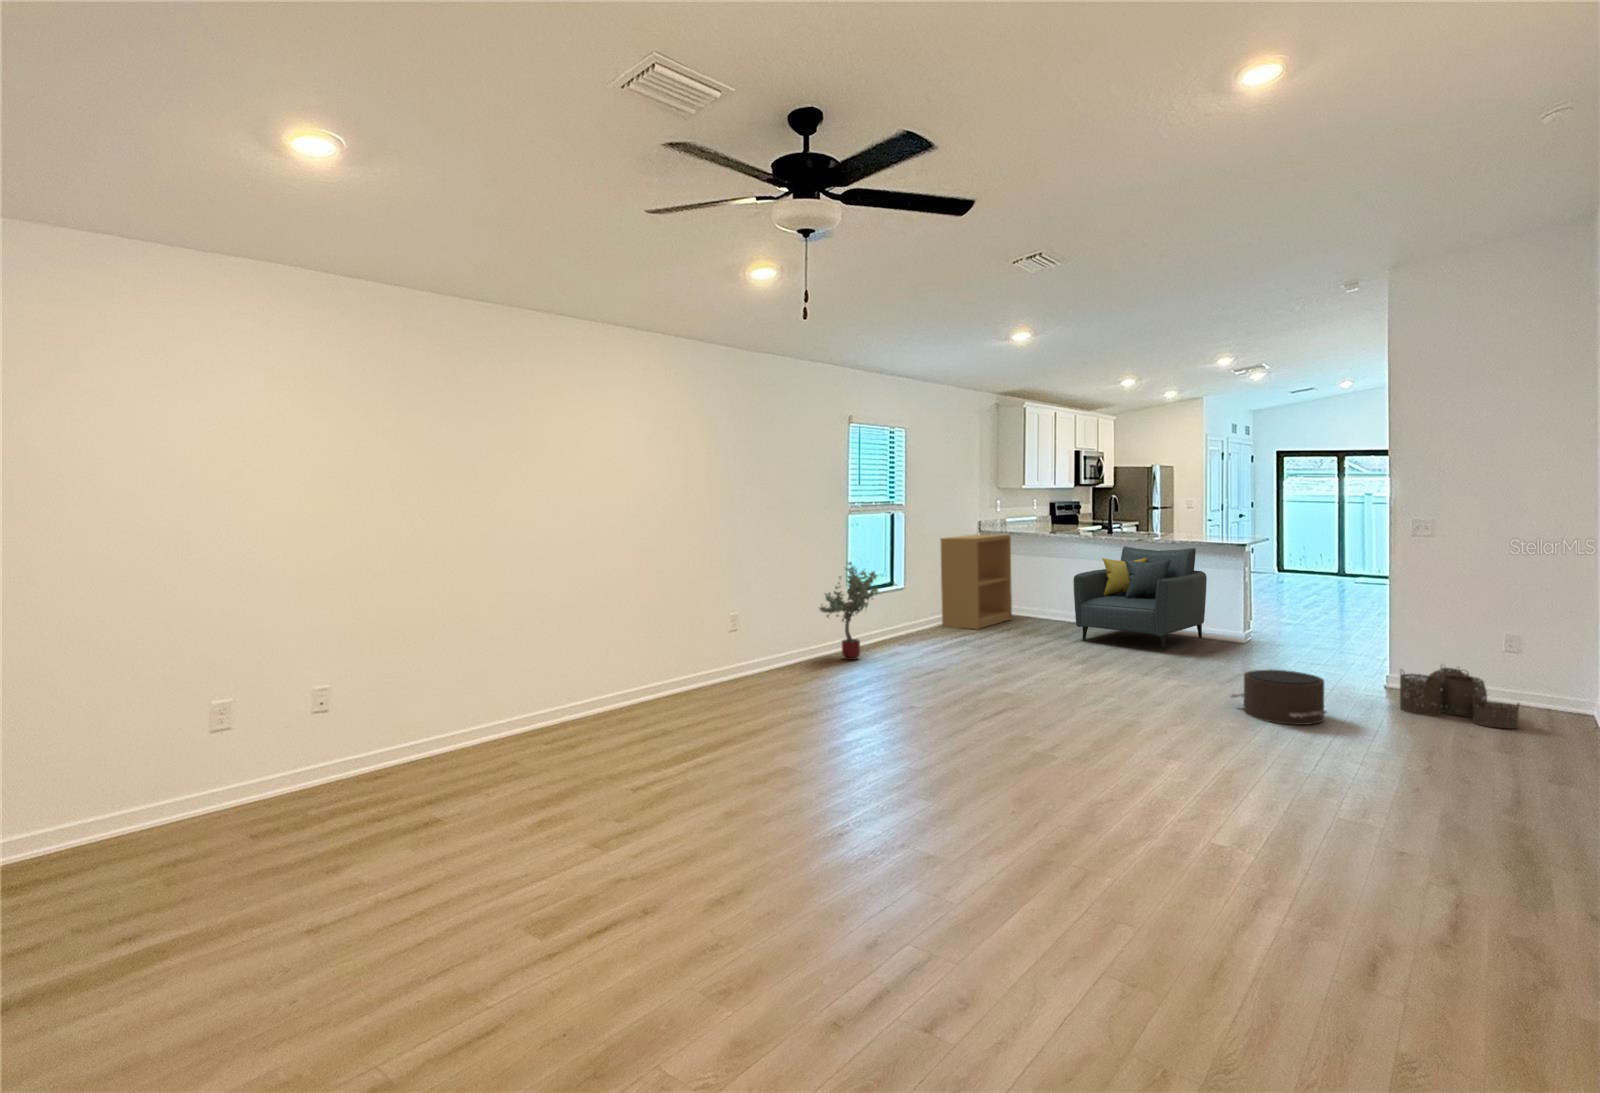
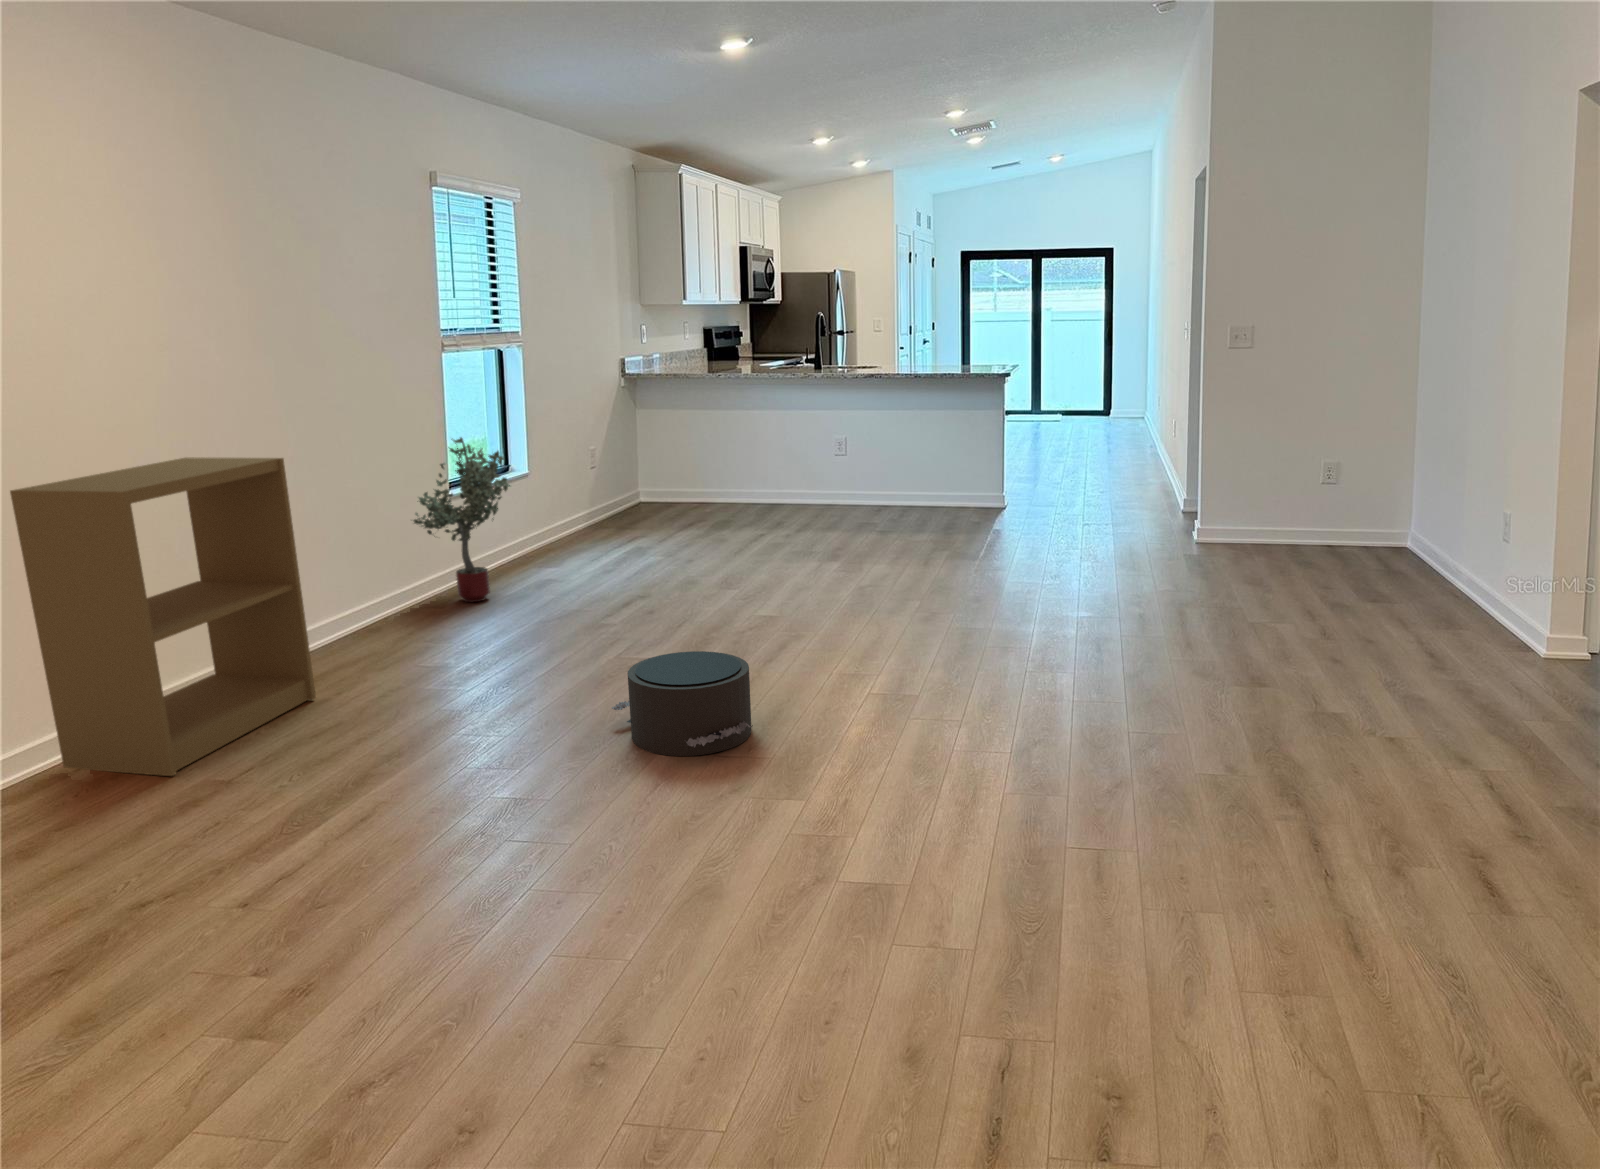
bookshelf: present [941,535,1012,630] -> present [10,457,316,776]
armchair: present [1073,546,1207,651] -> none [782,394,947,541]
woven basket: present [1400,667,1519,728] -> none [1202,533,1322,604]
pouf: present [1230,670,1326,725] -> present [612,651,753,756]

